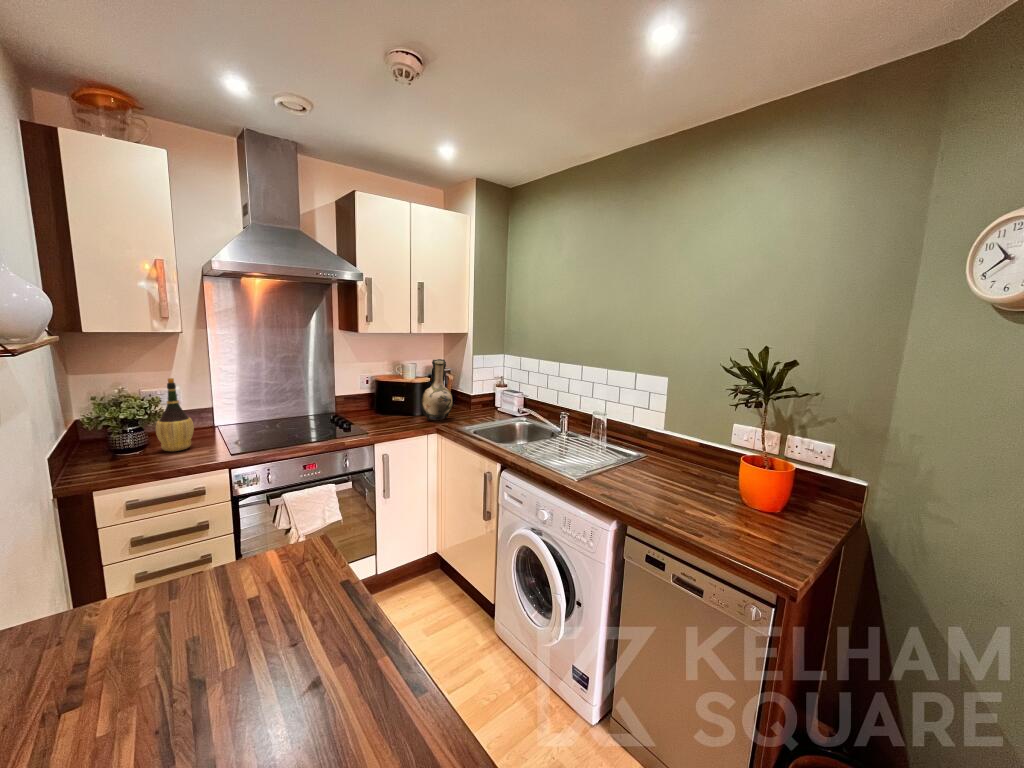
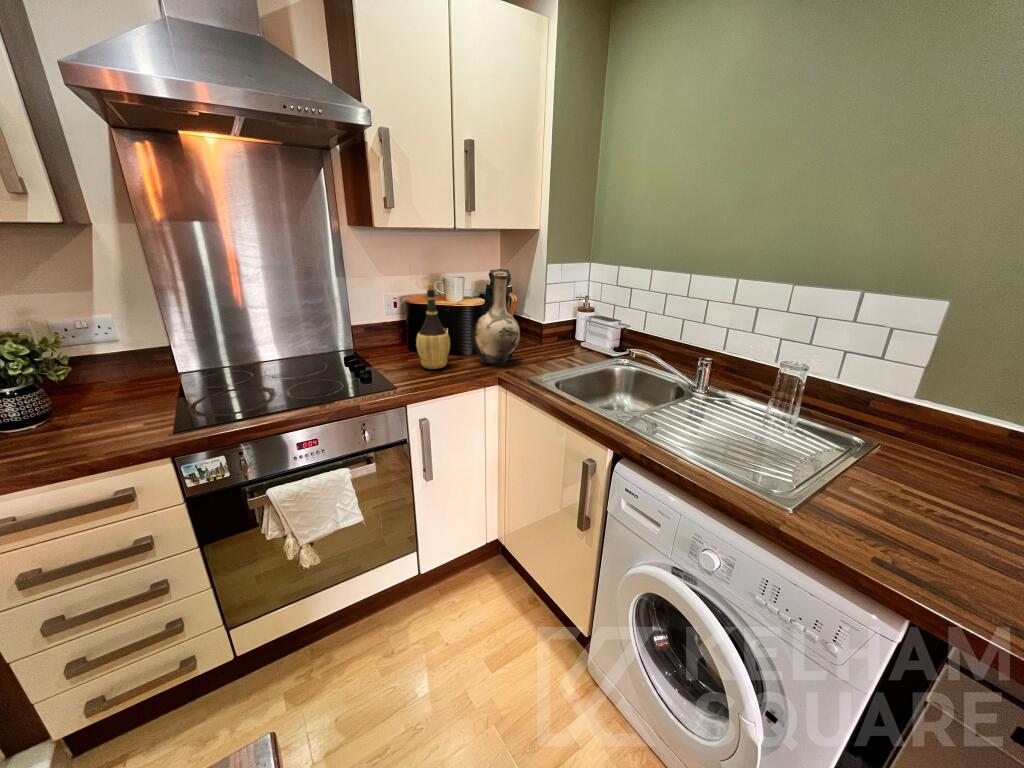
wine bottle: present [156,378,194,451] -> present [416,284,450,369]

